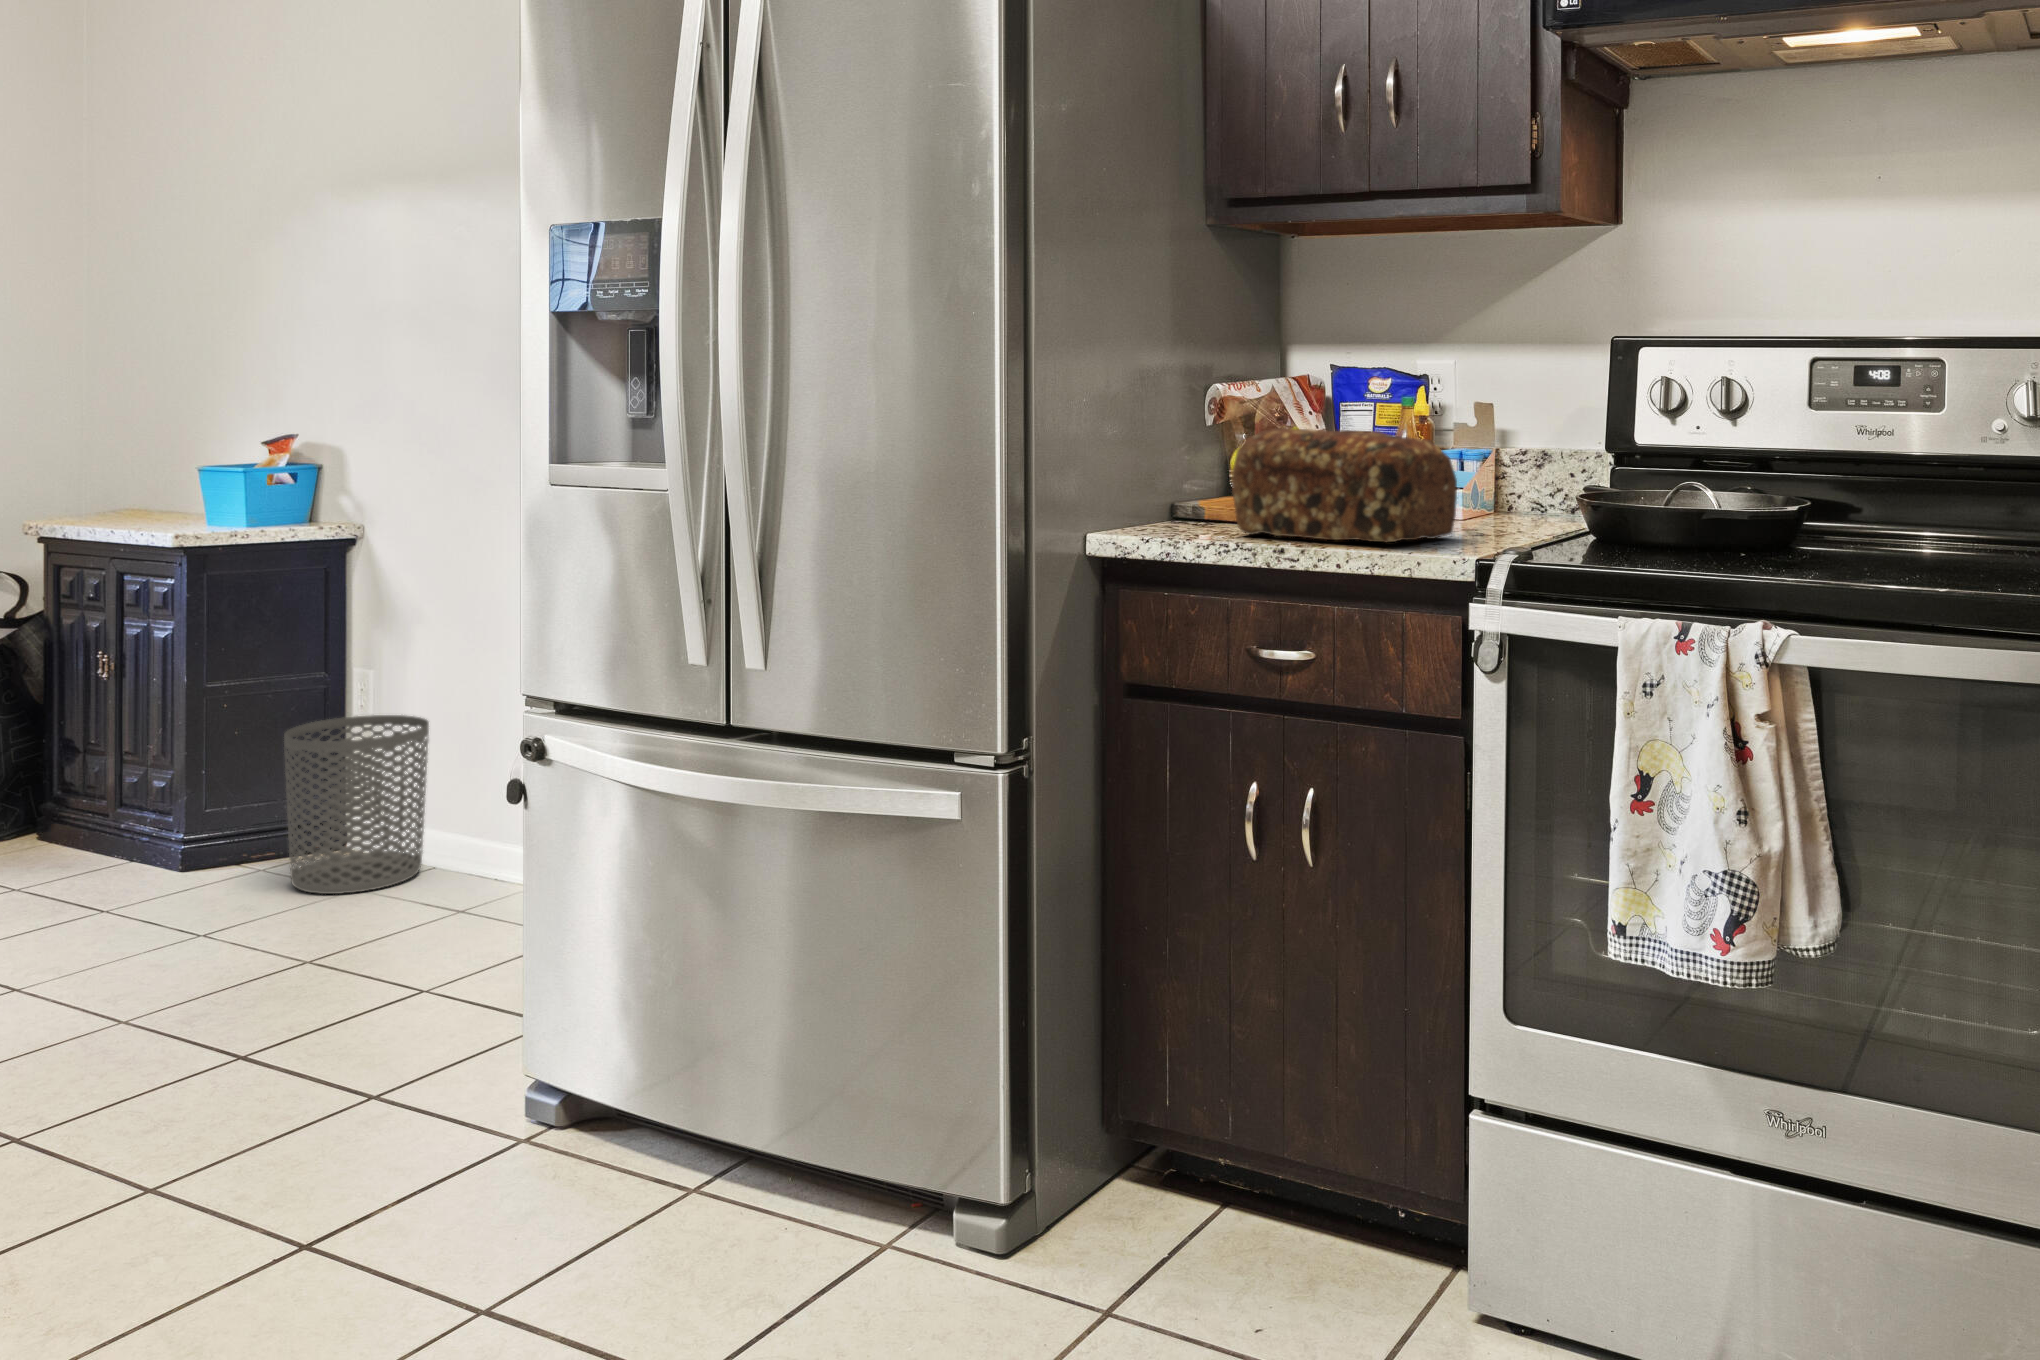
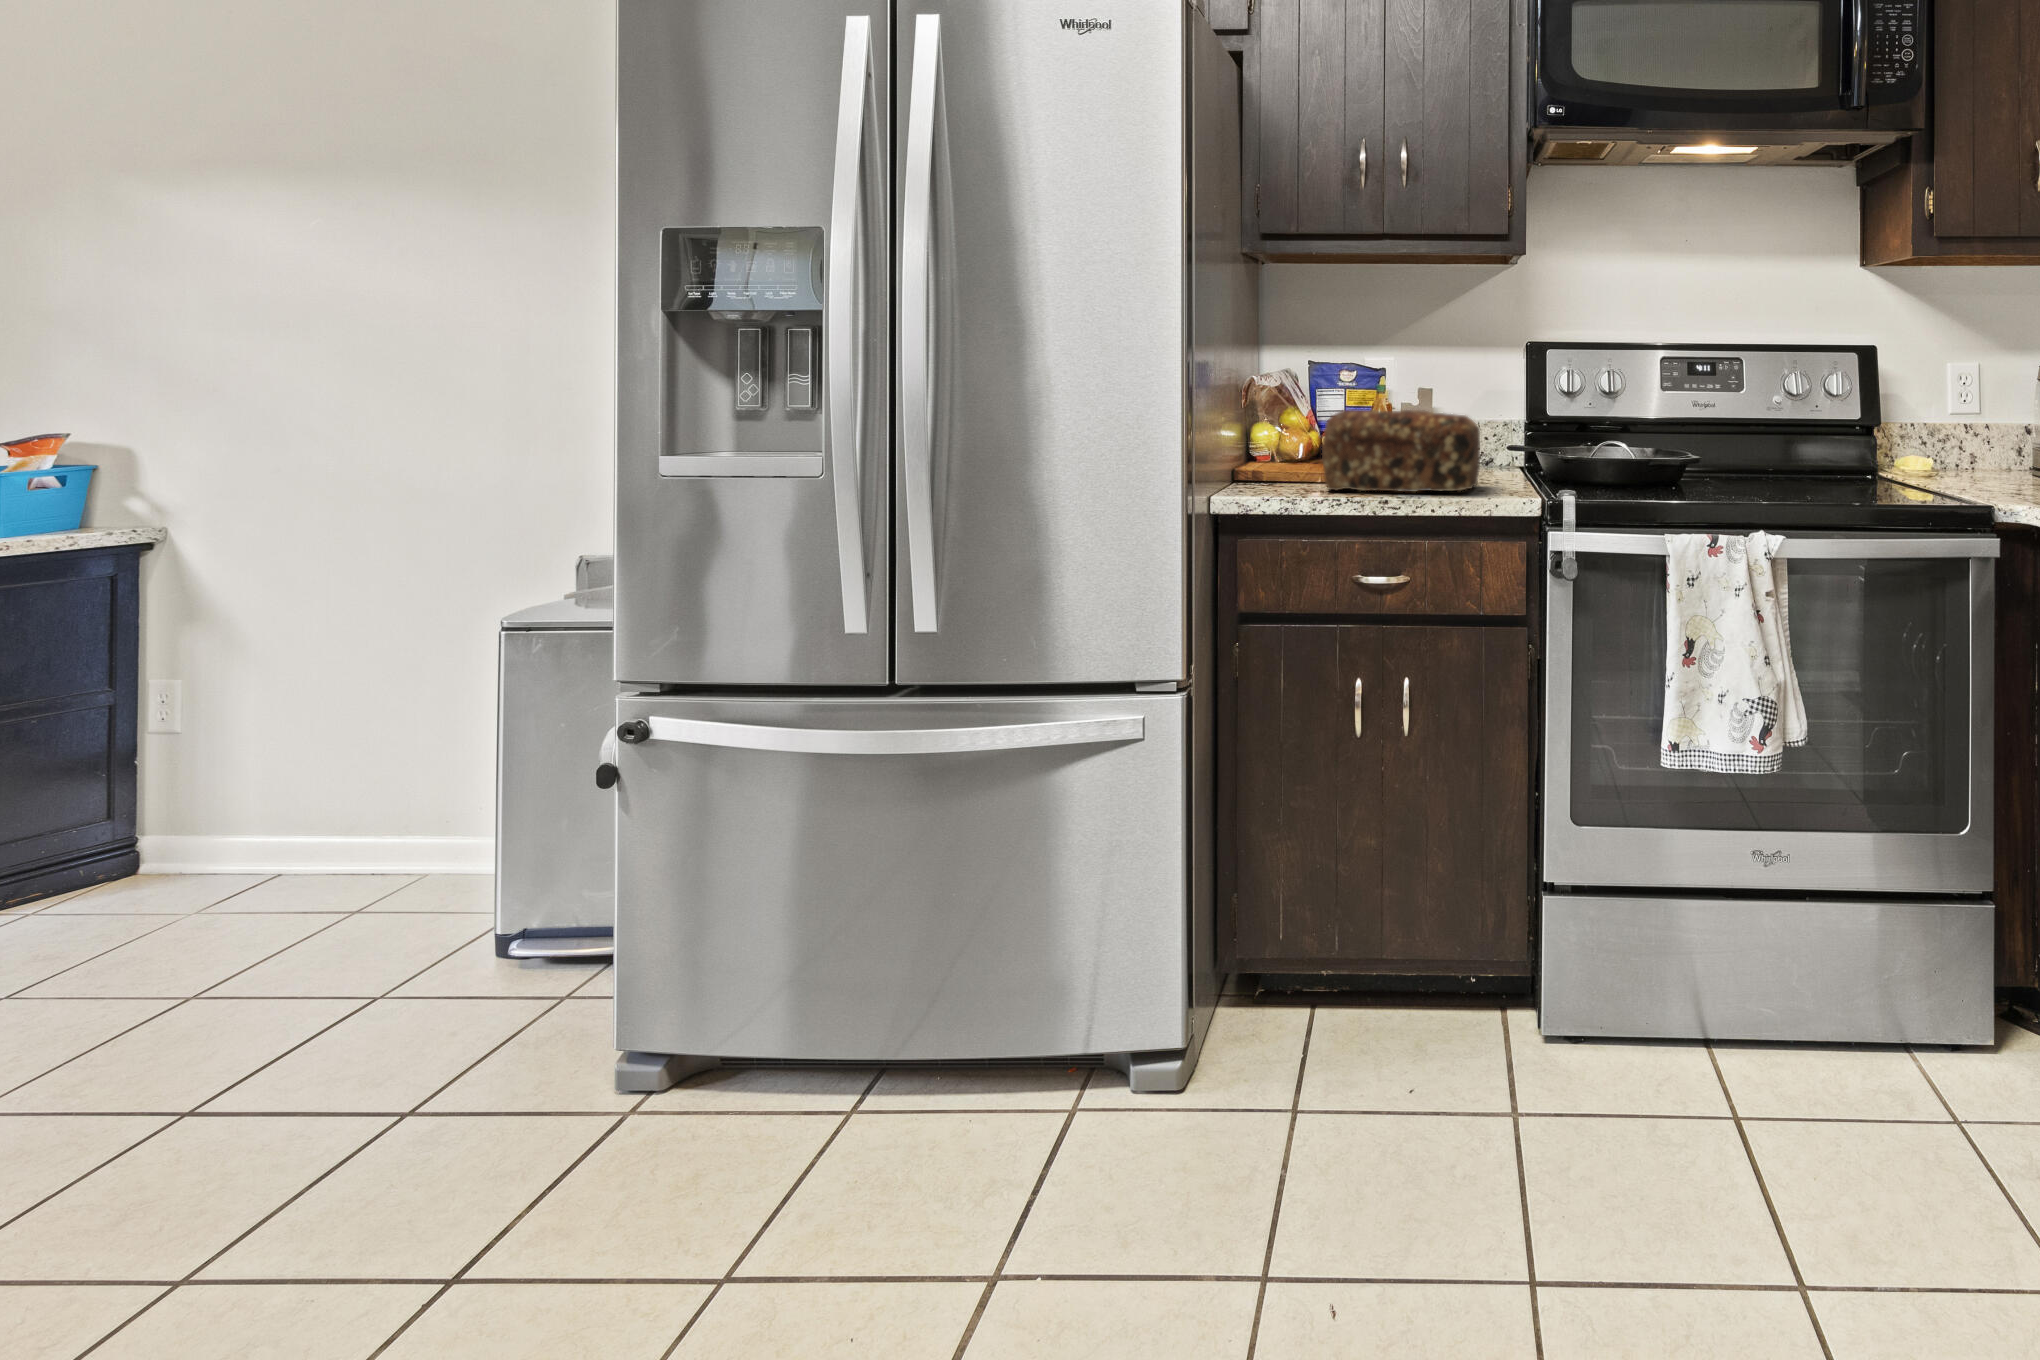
waste bin: present [284,715,429,894] -> none [87,719,282,921]

